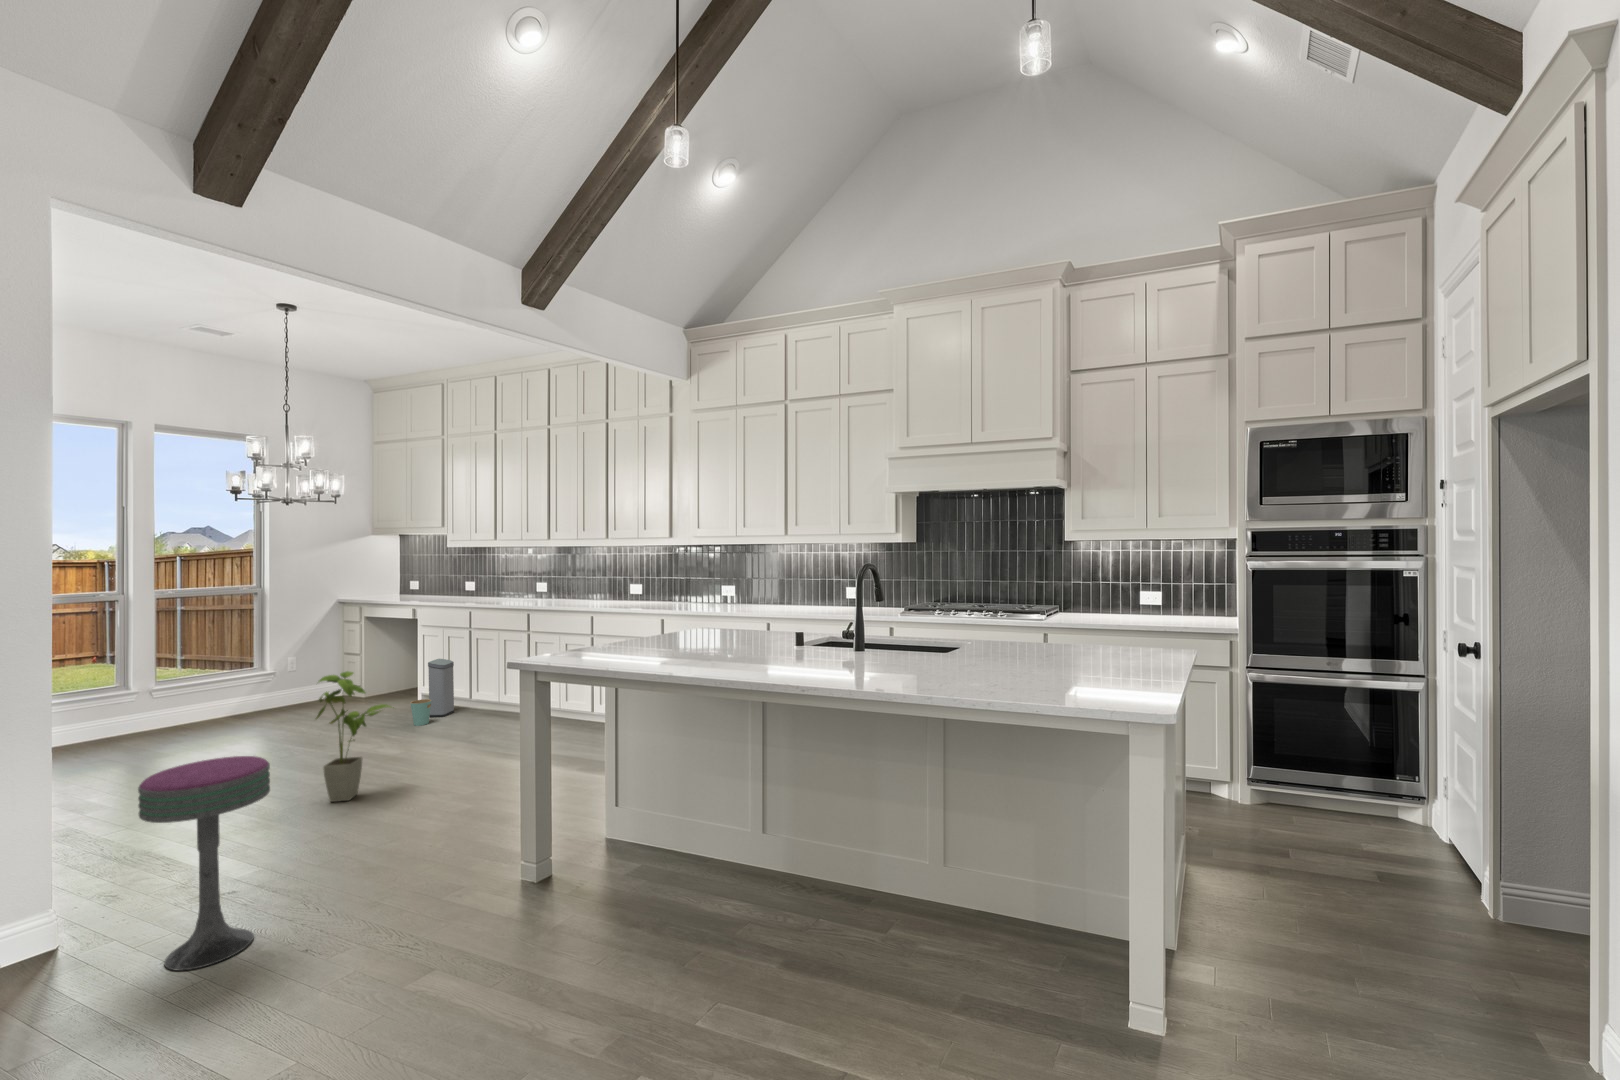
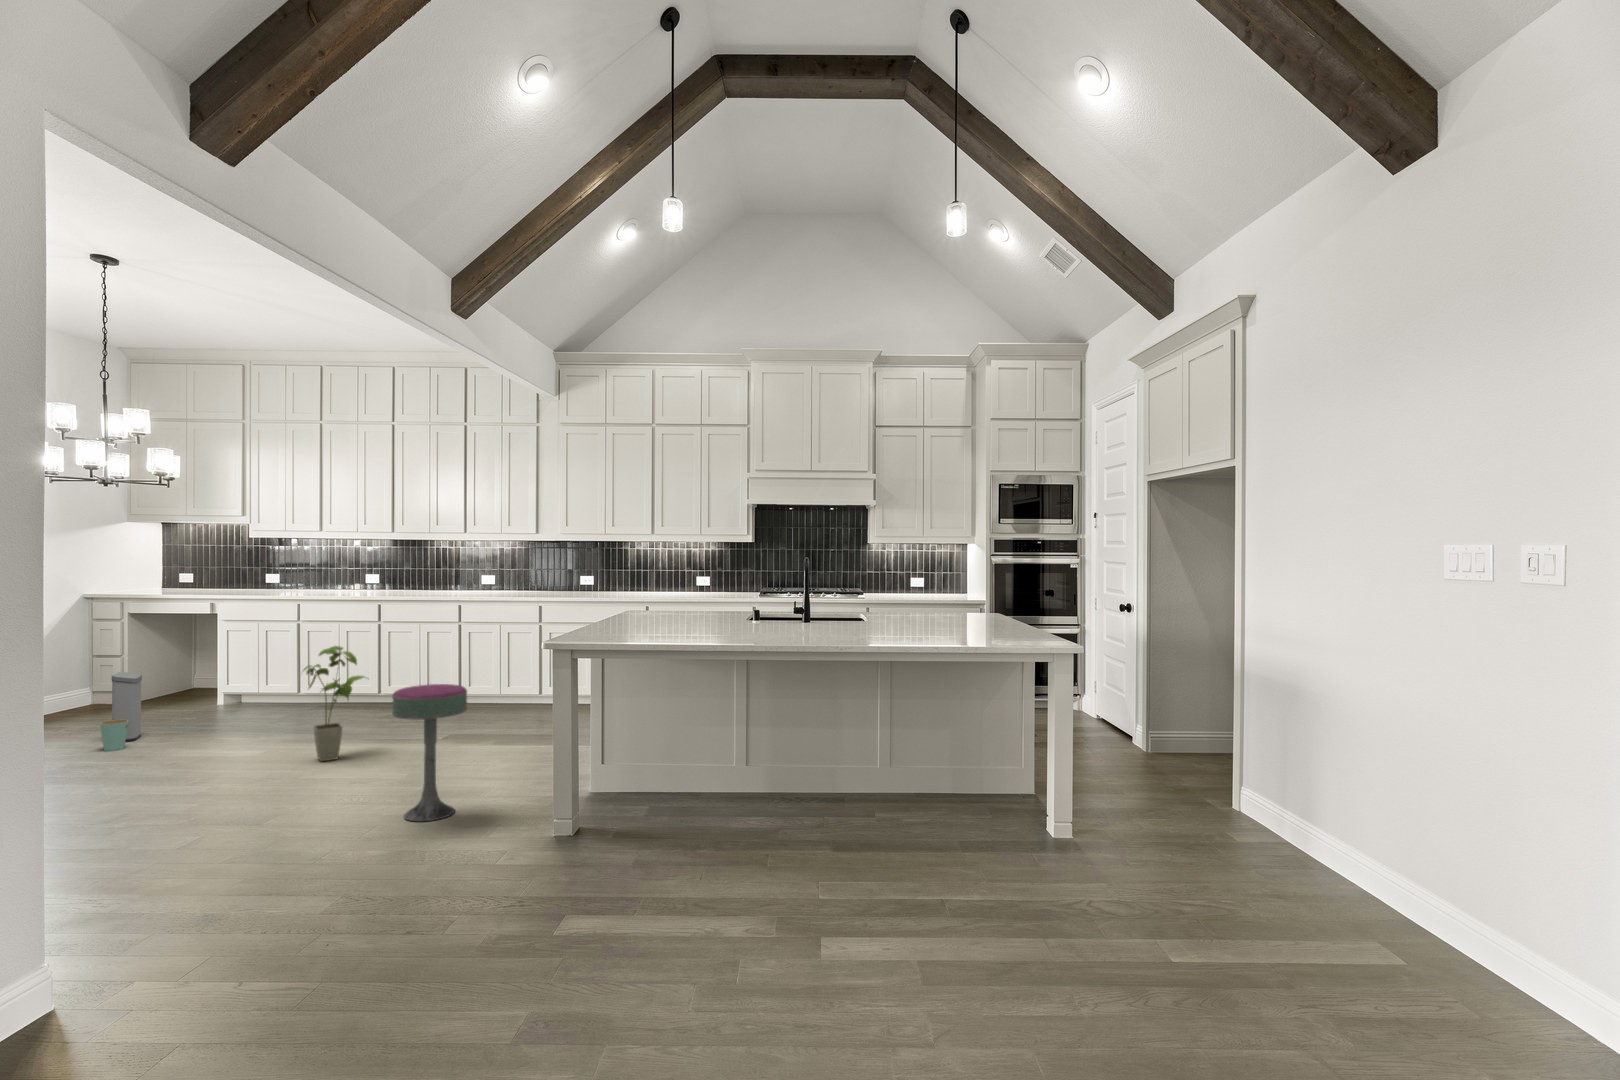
trash can: present [410,659,454,726] -> present [100,672,142,751]

